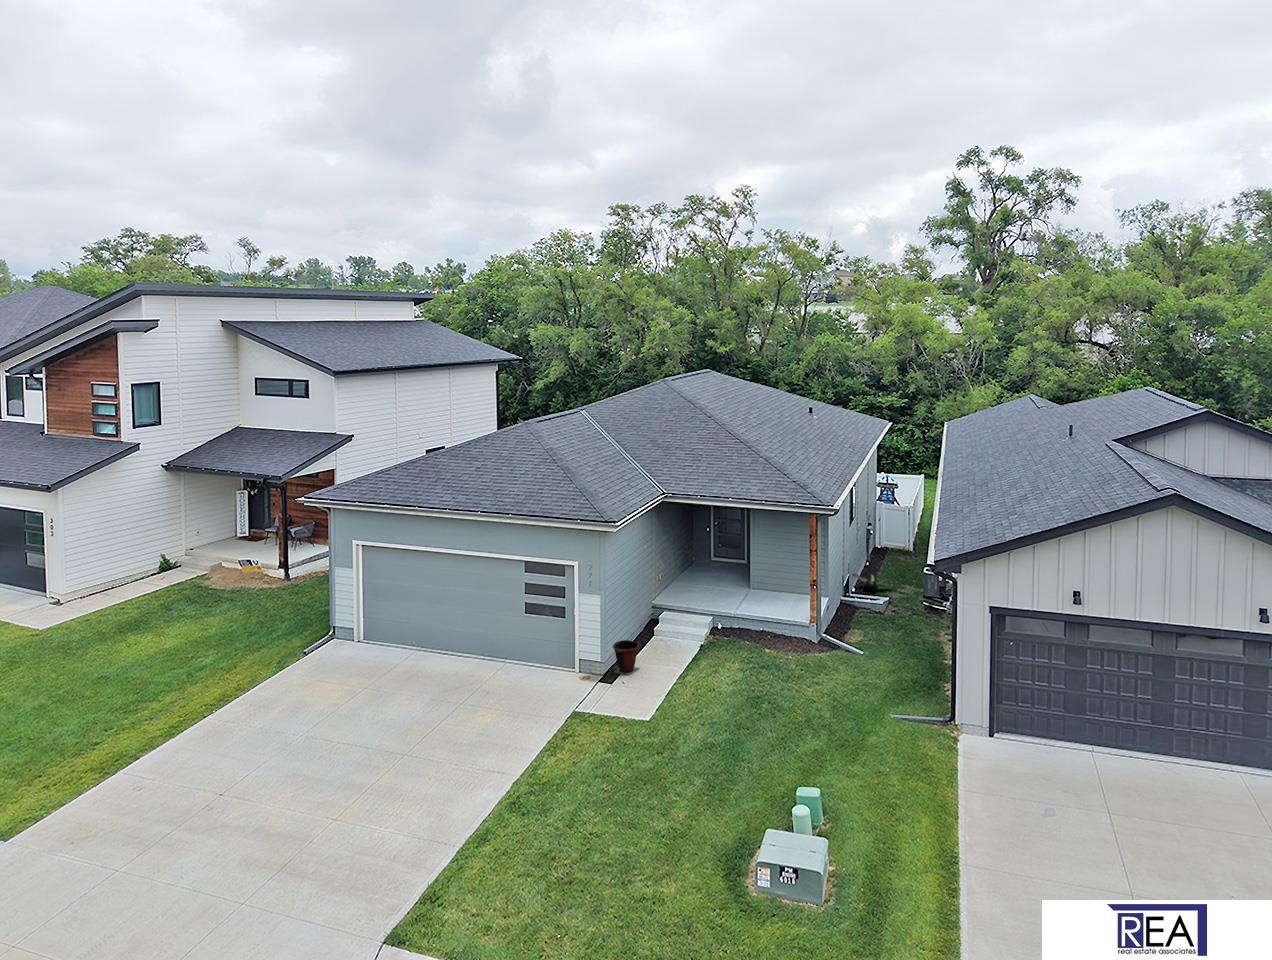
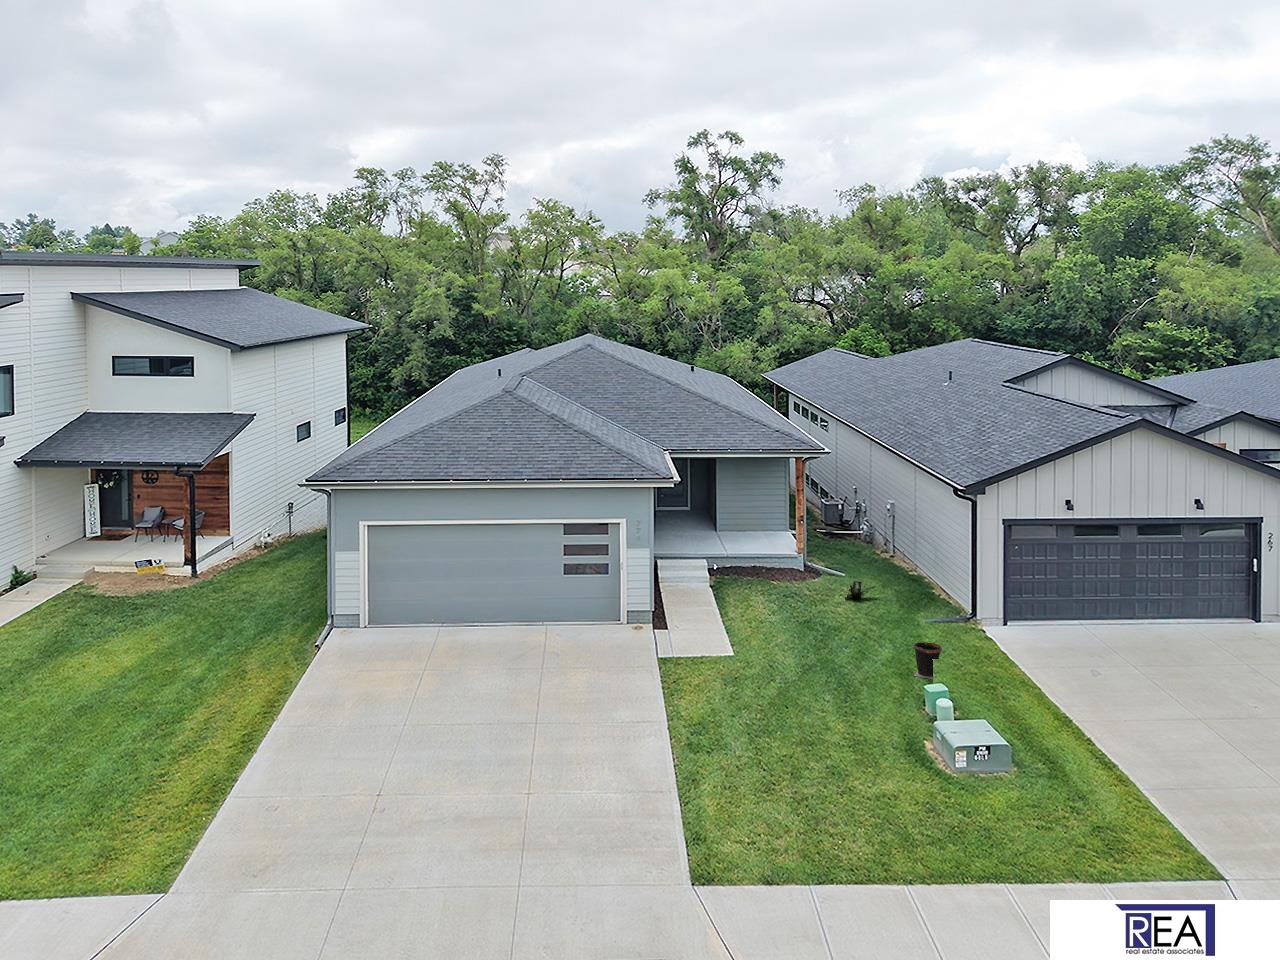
waste bin: present [613,640,639,675] -> present [913,642,942,679]

